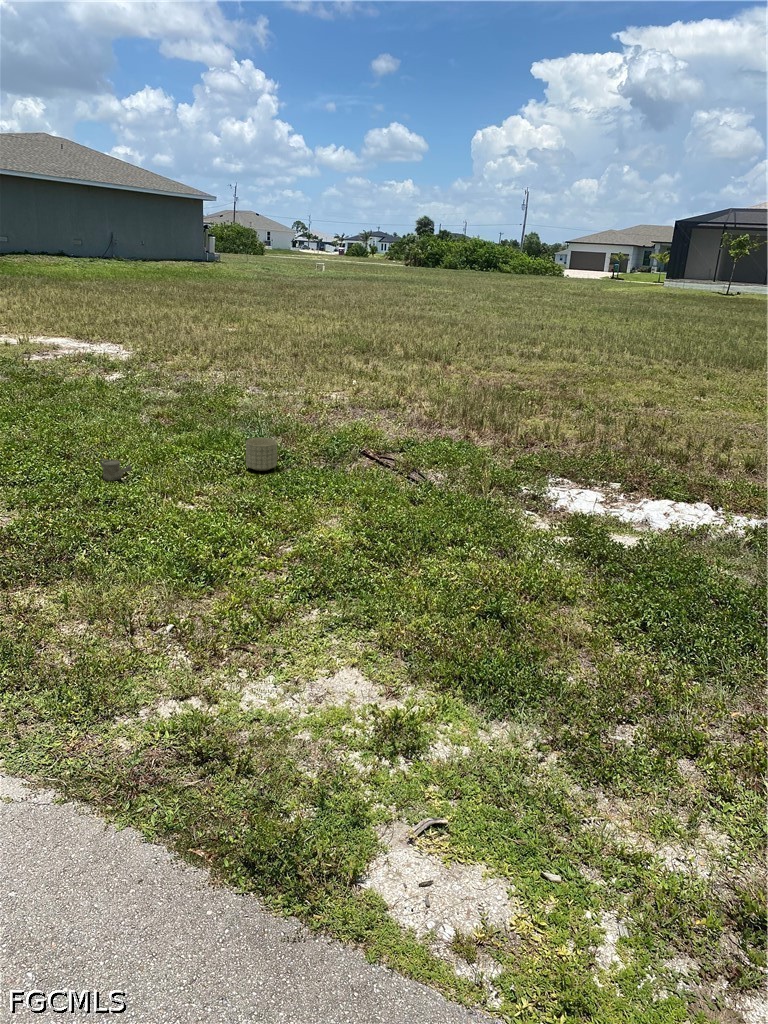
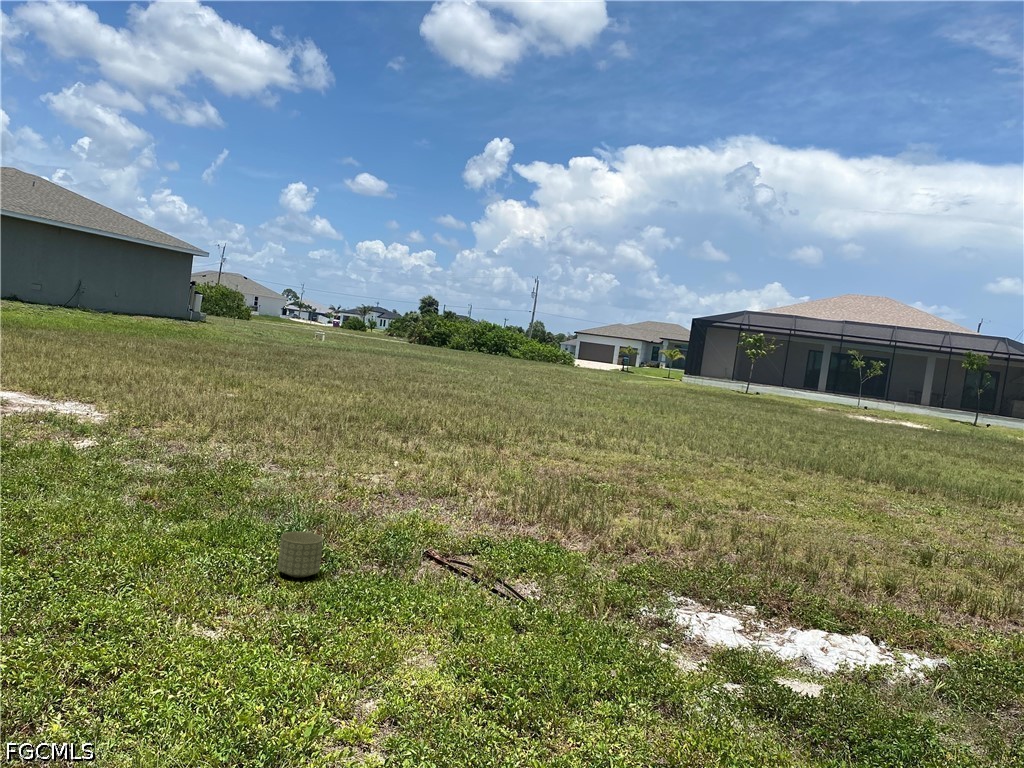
watering can: present [100,459,131,481] -> none [71,554,120,586]

